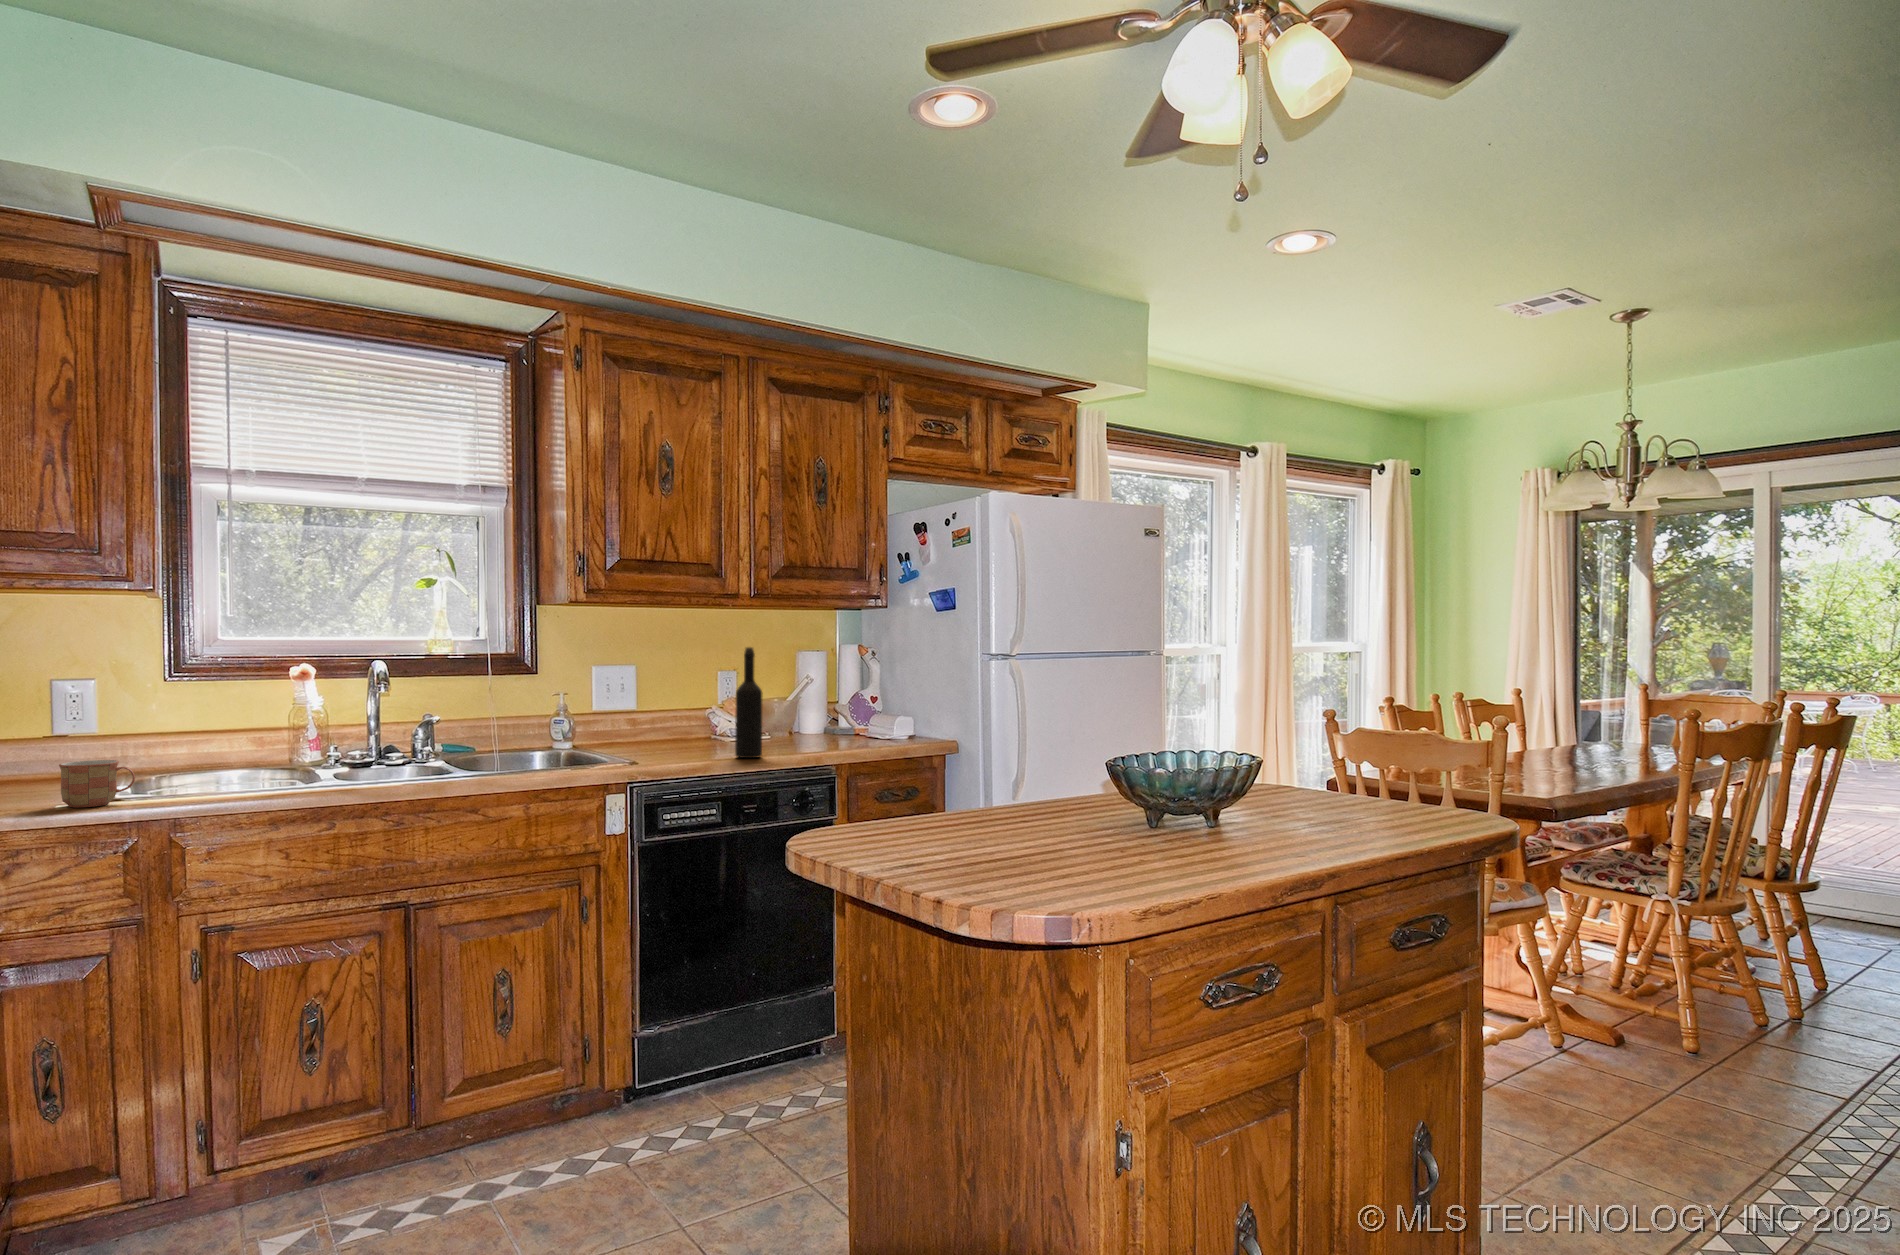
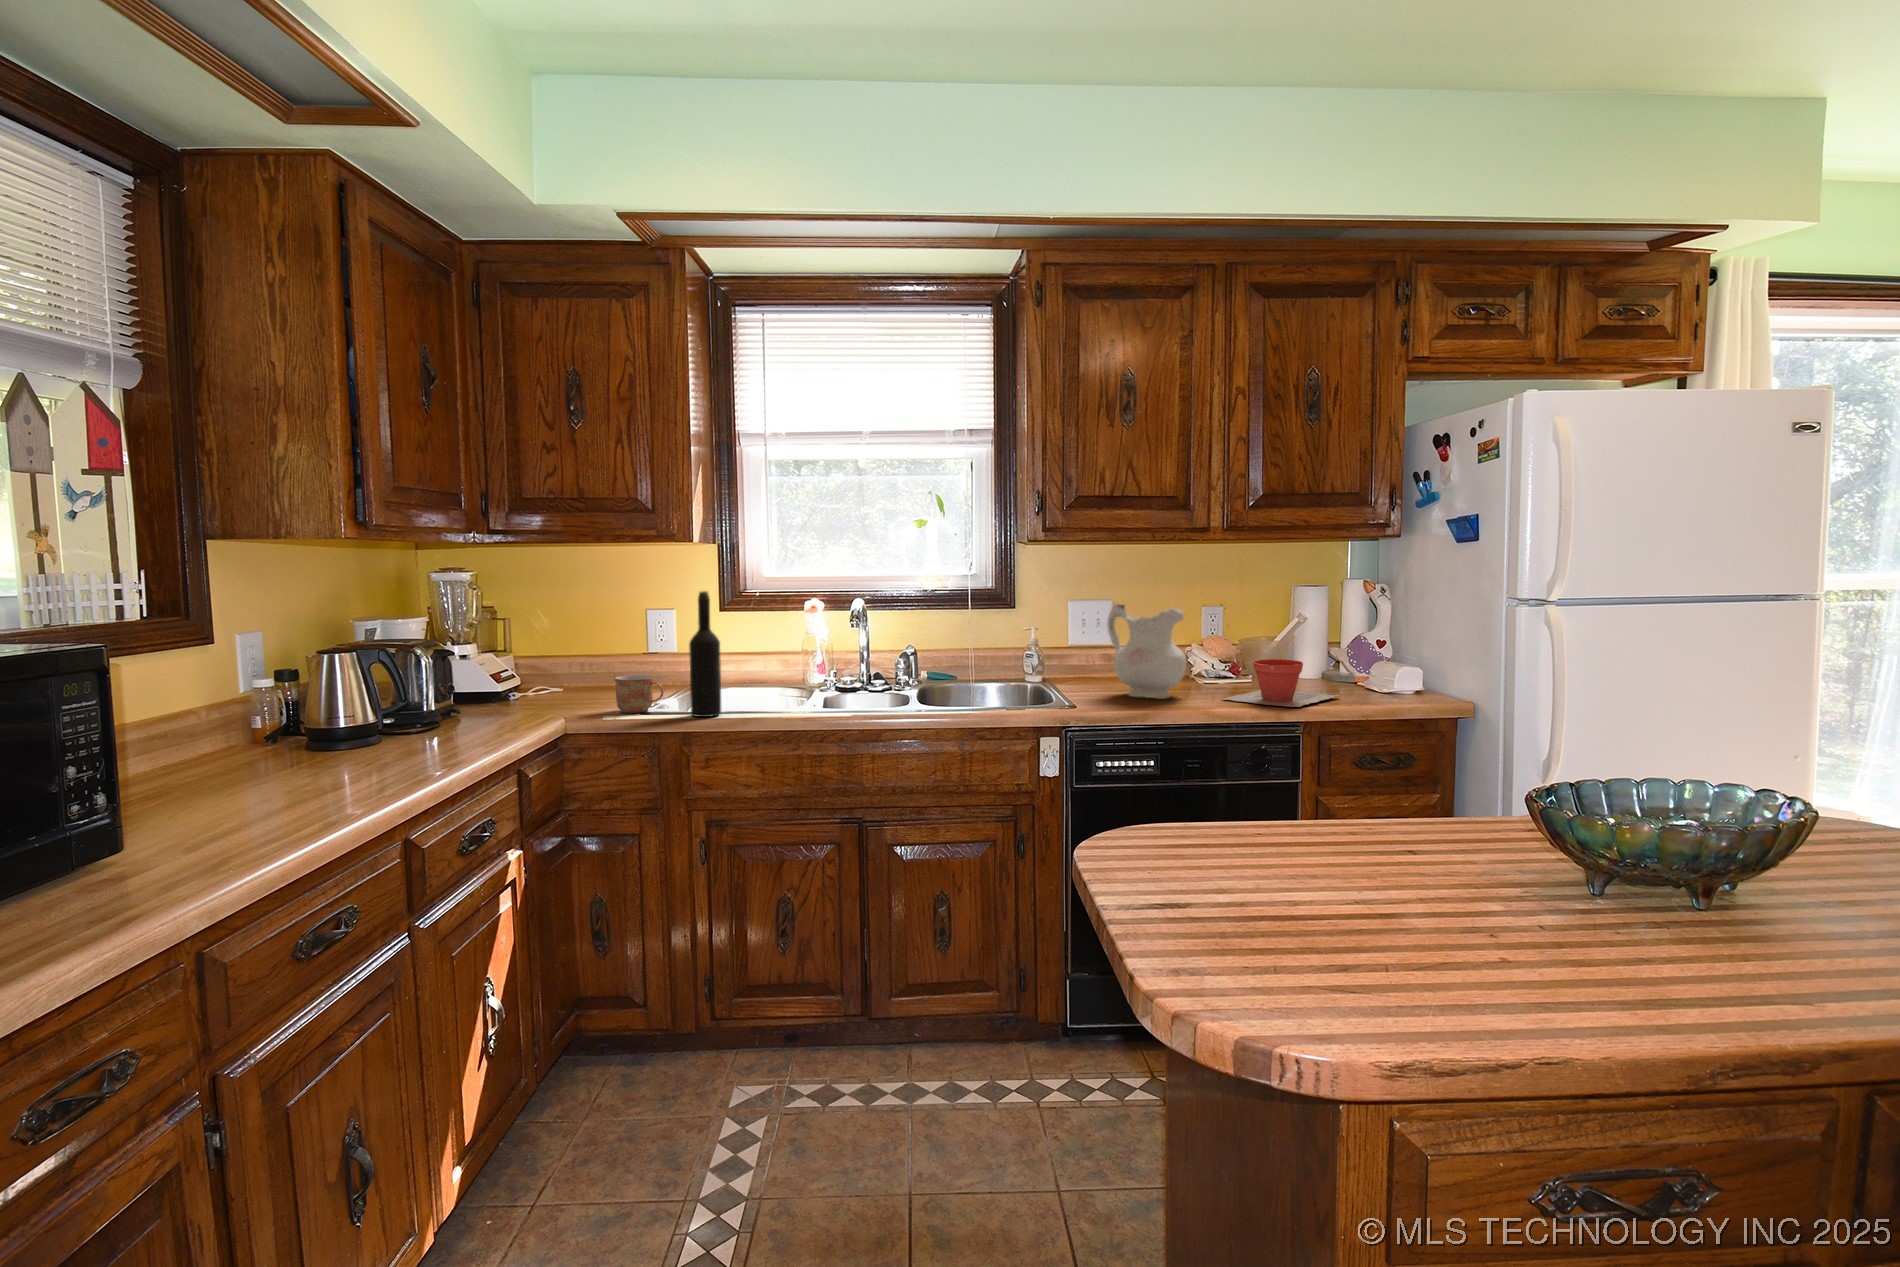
wine bottle: present [735,647,763,758] -> present [689,591,721,717]
ceramic pitcher: none [648,665,726,754] -> present [1107,604,1186,699]
plant pot: none [759,712,855,751] -> present [1223,659,1339,707]

